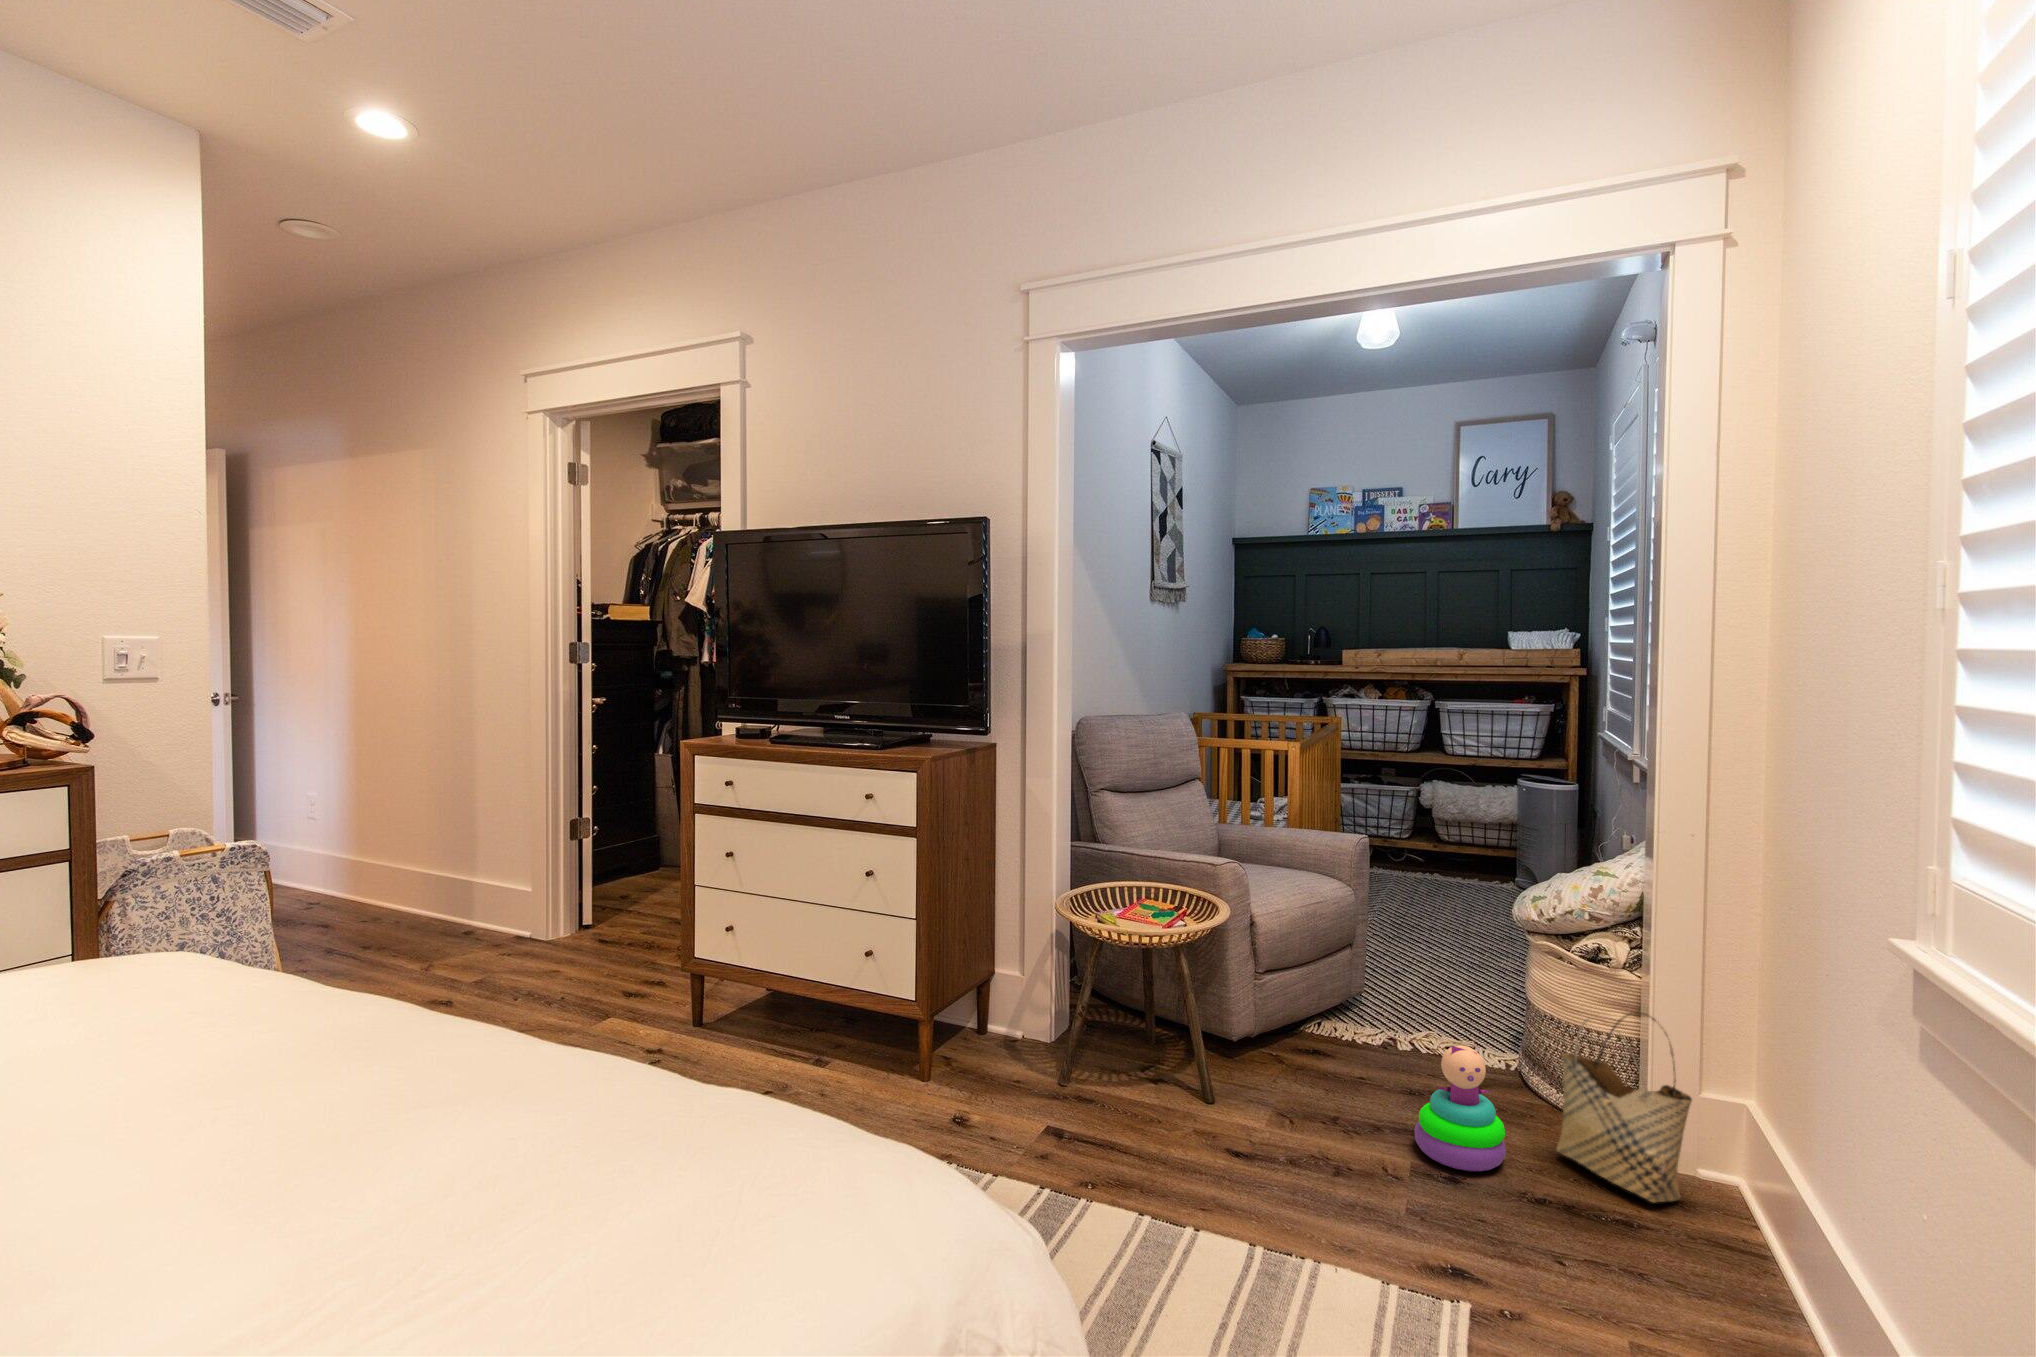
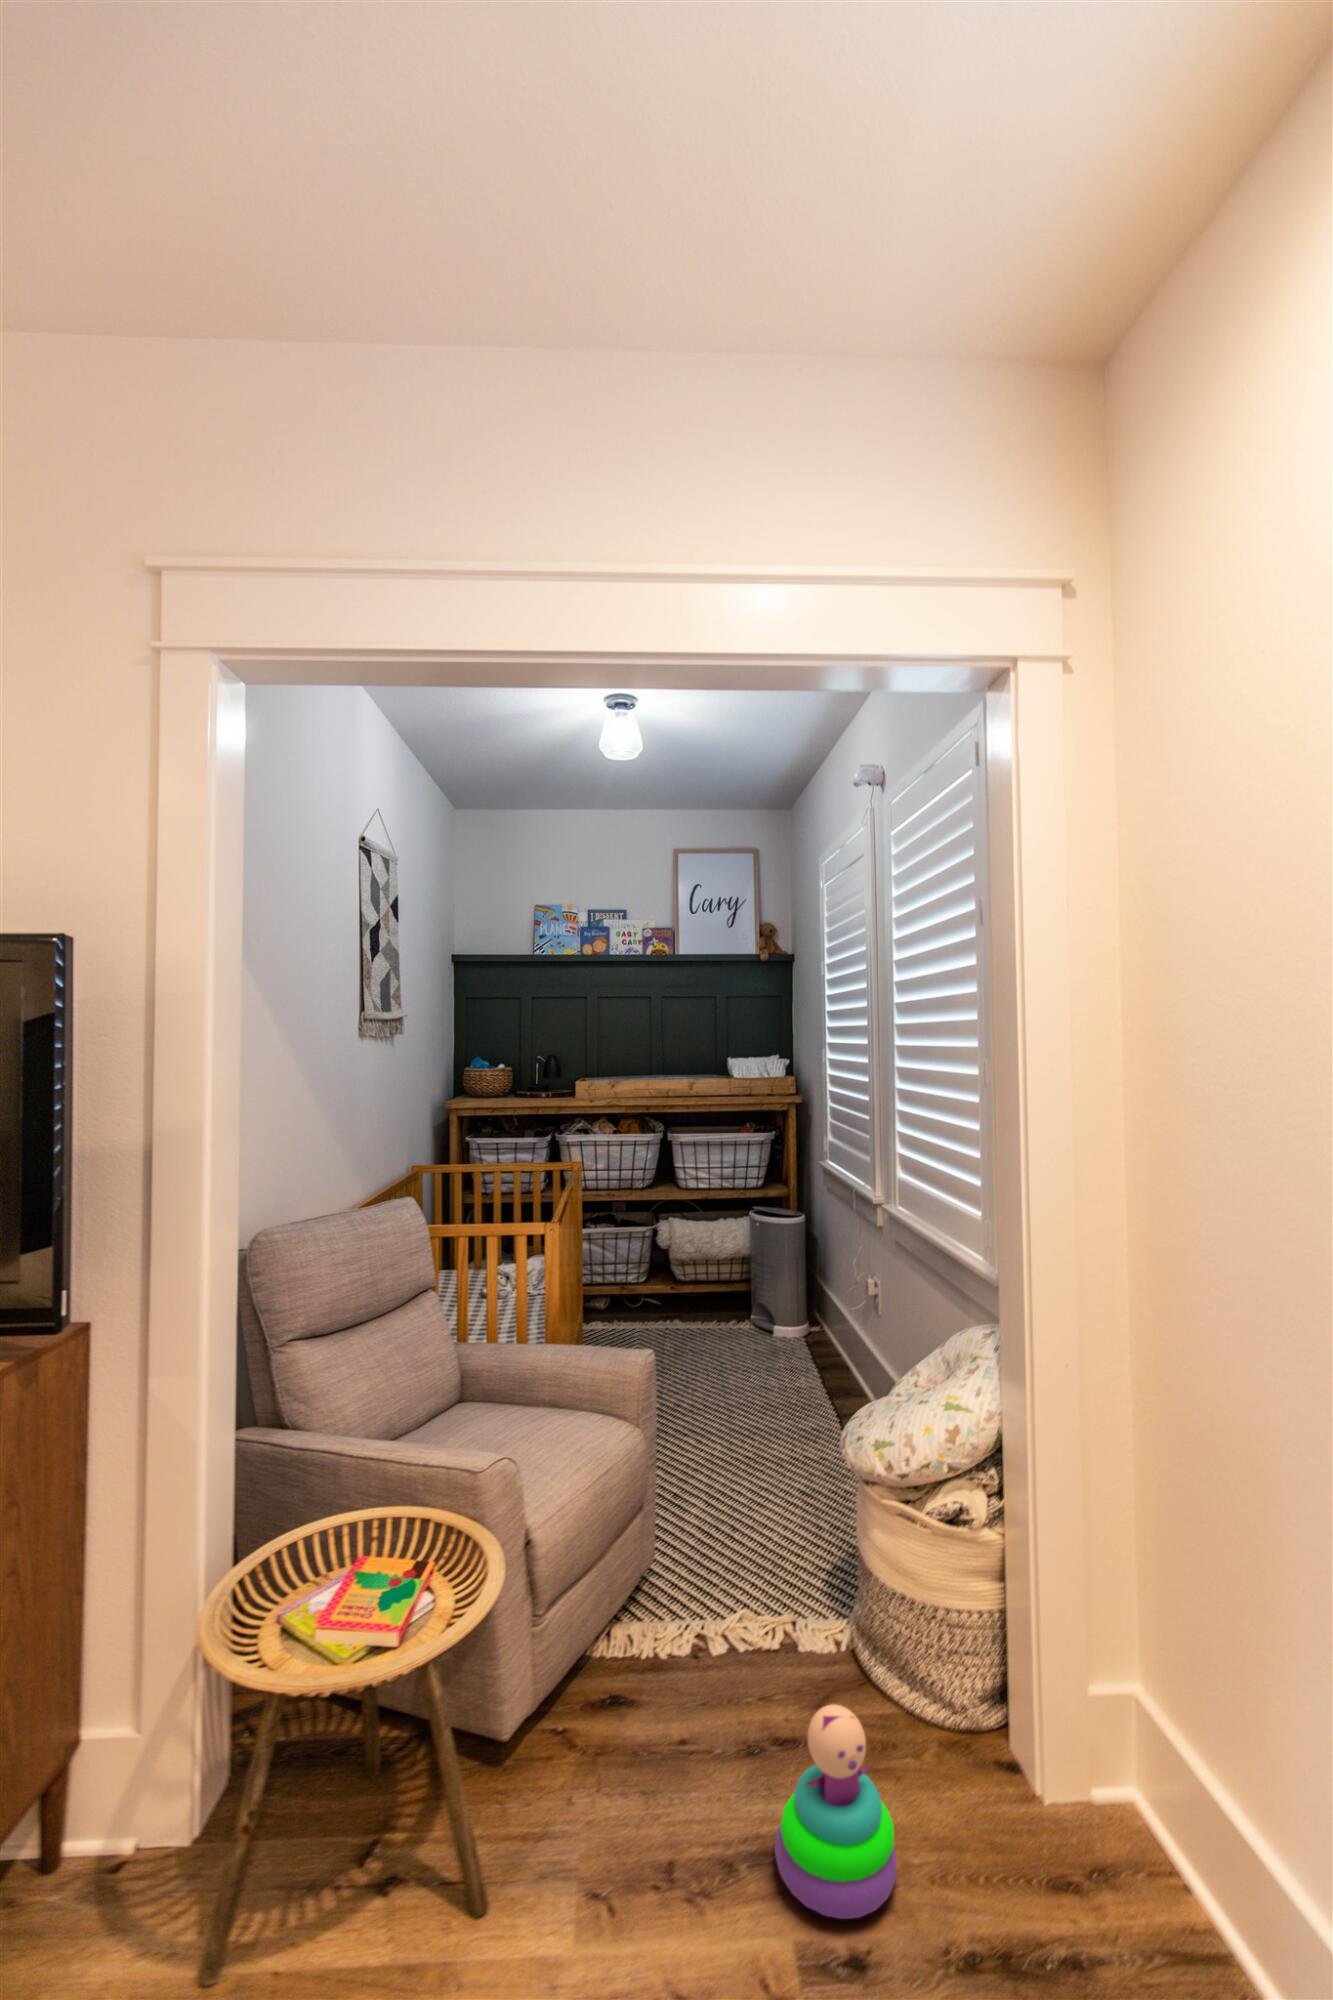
woven basket: present [1556,1012,1692,1202] -> none [939,1597,1107,1893]

